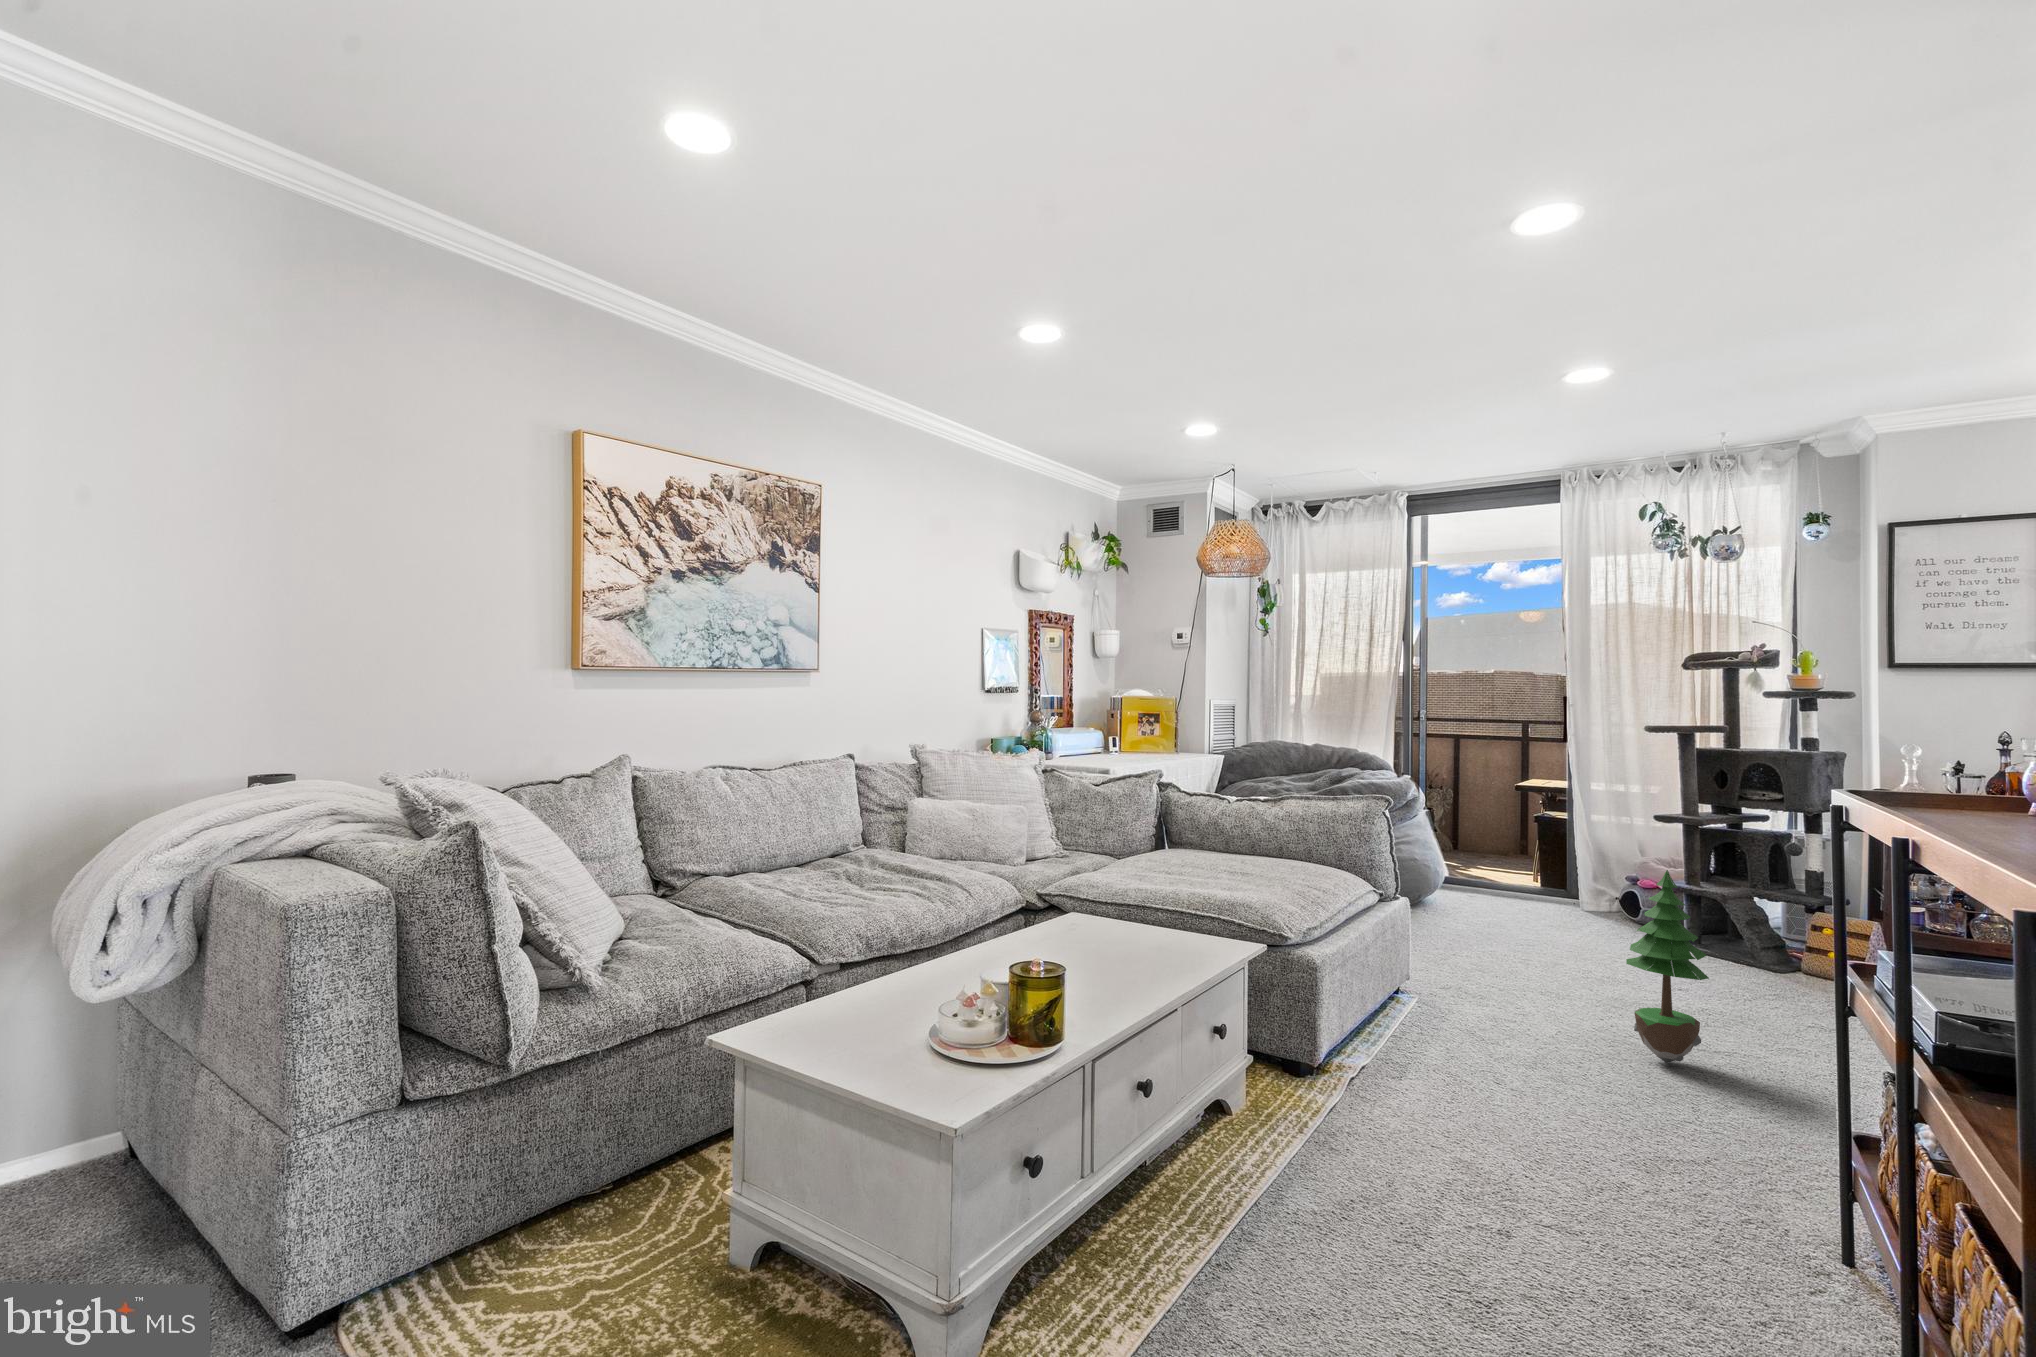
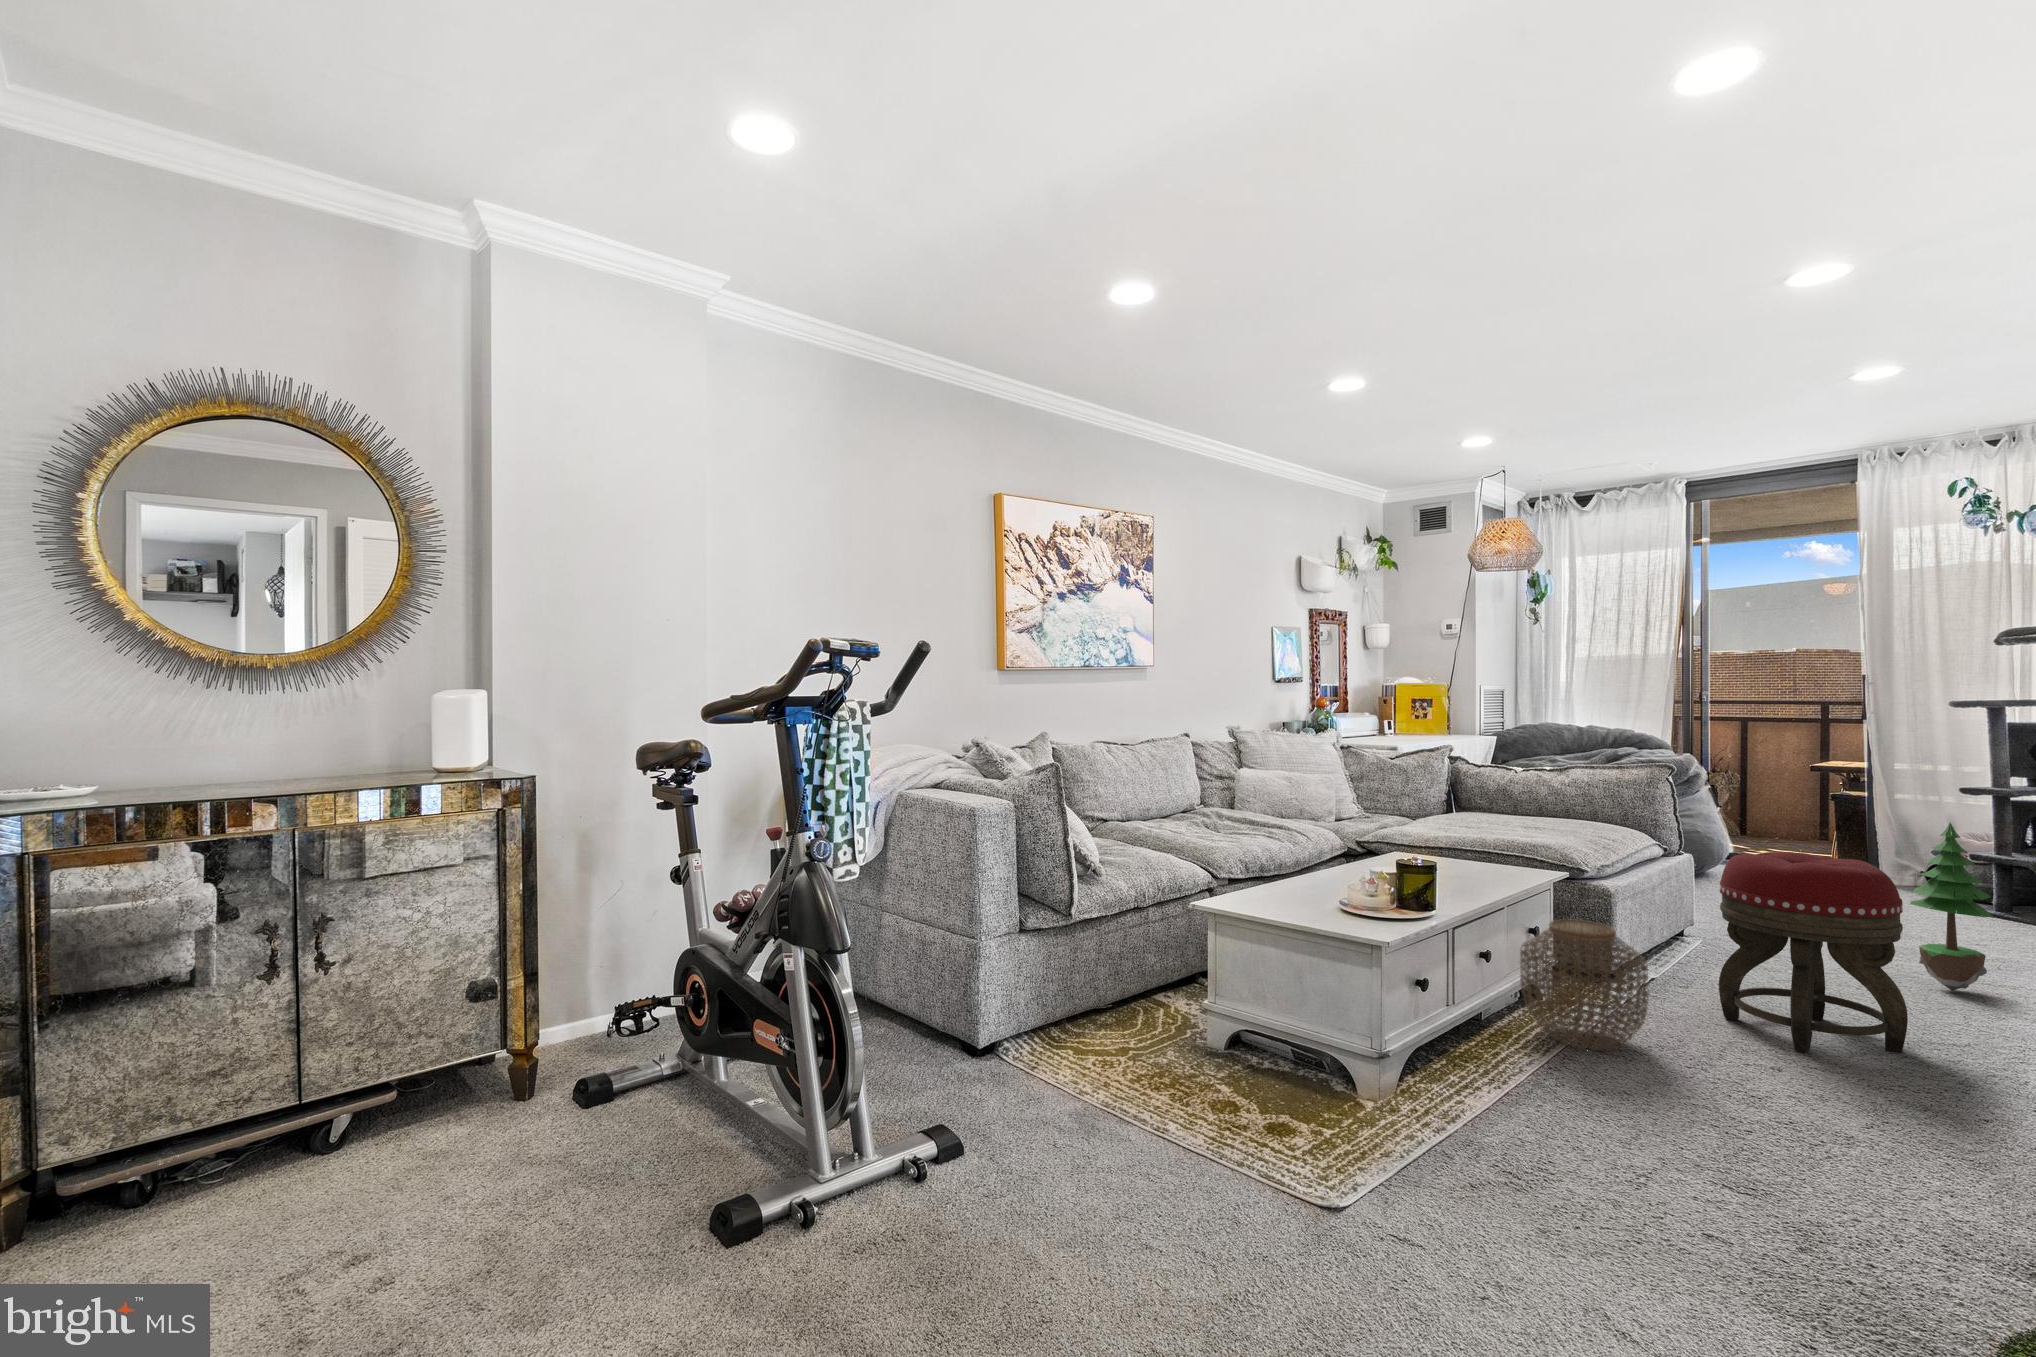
footstool: none [1432,917,1640,1188] -> present [1719,852,1908,1053]
woven basket: none [1195,1022,1349,1211] -> present [1520,919,1648,1051]

